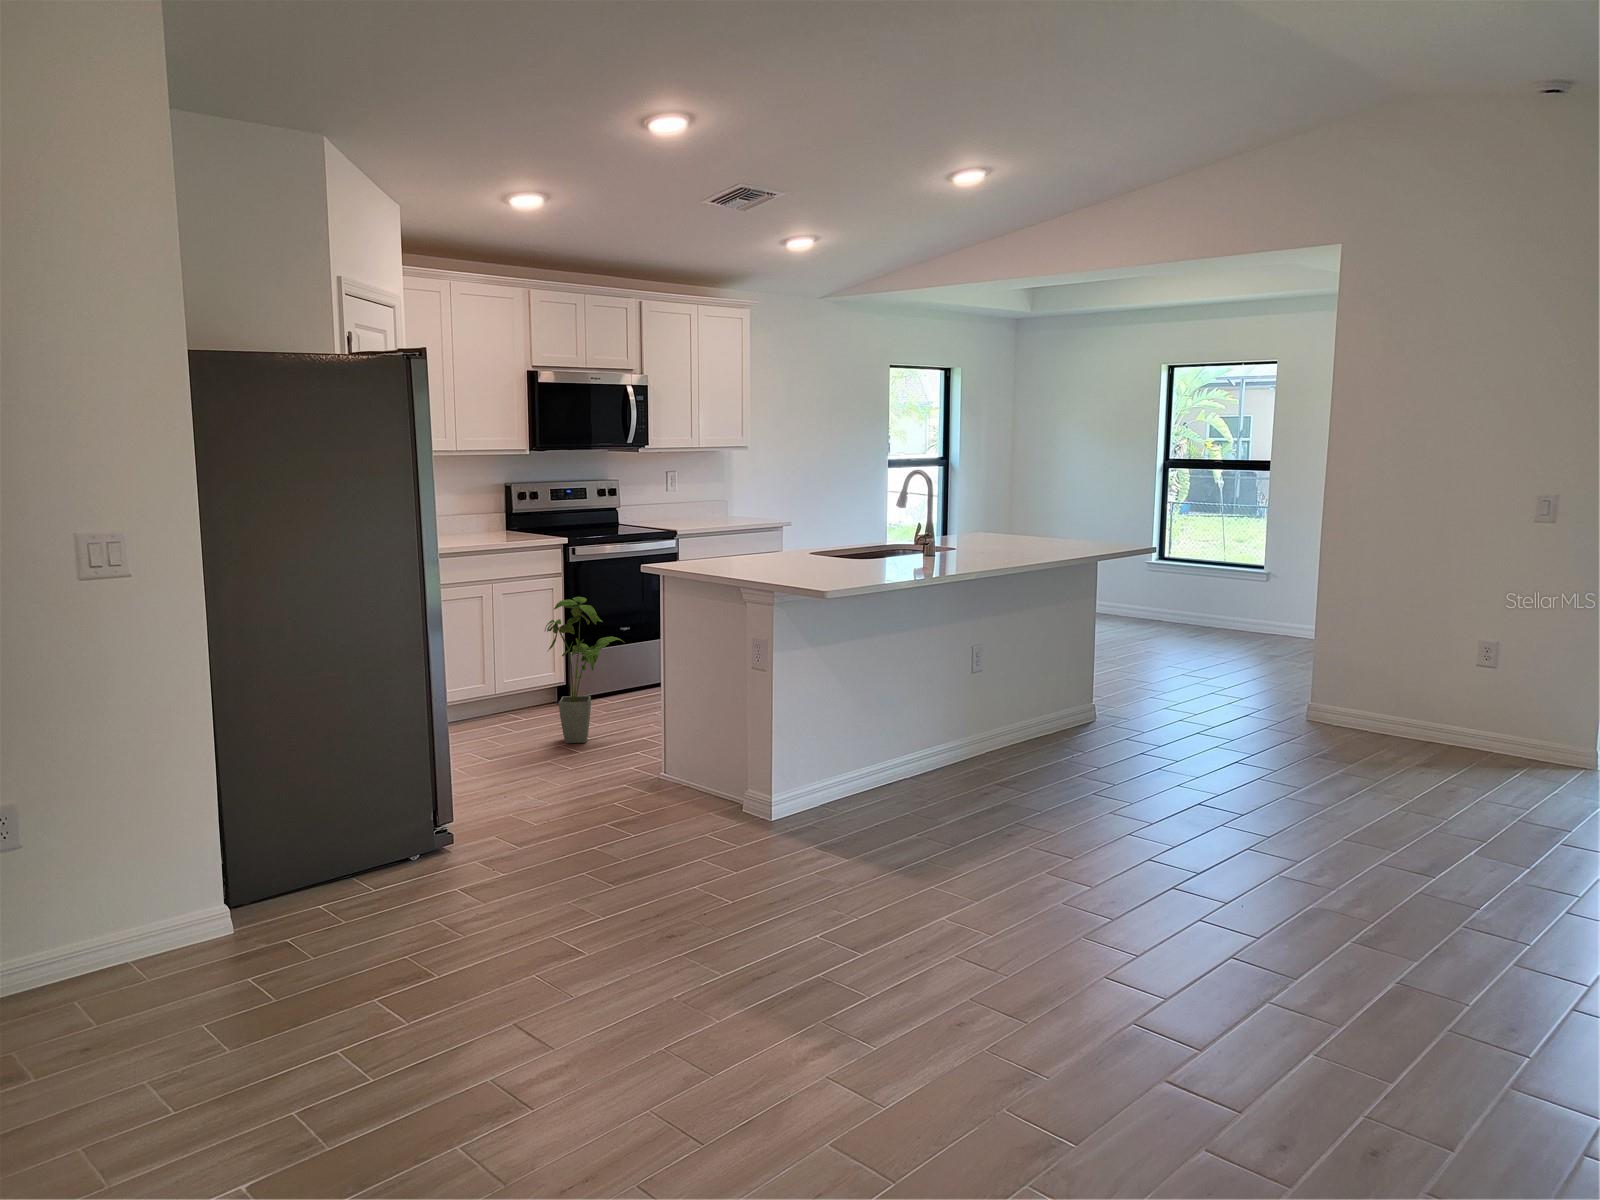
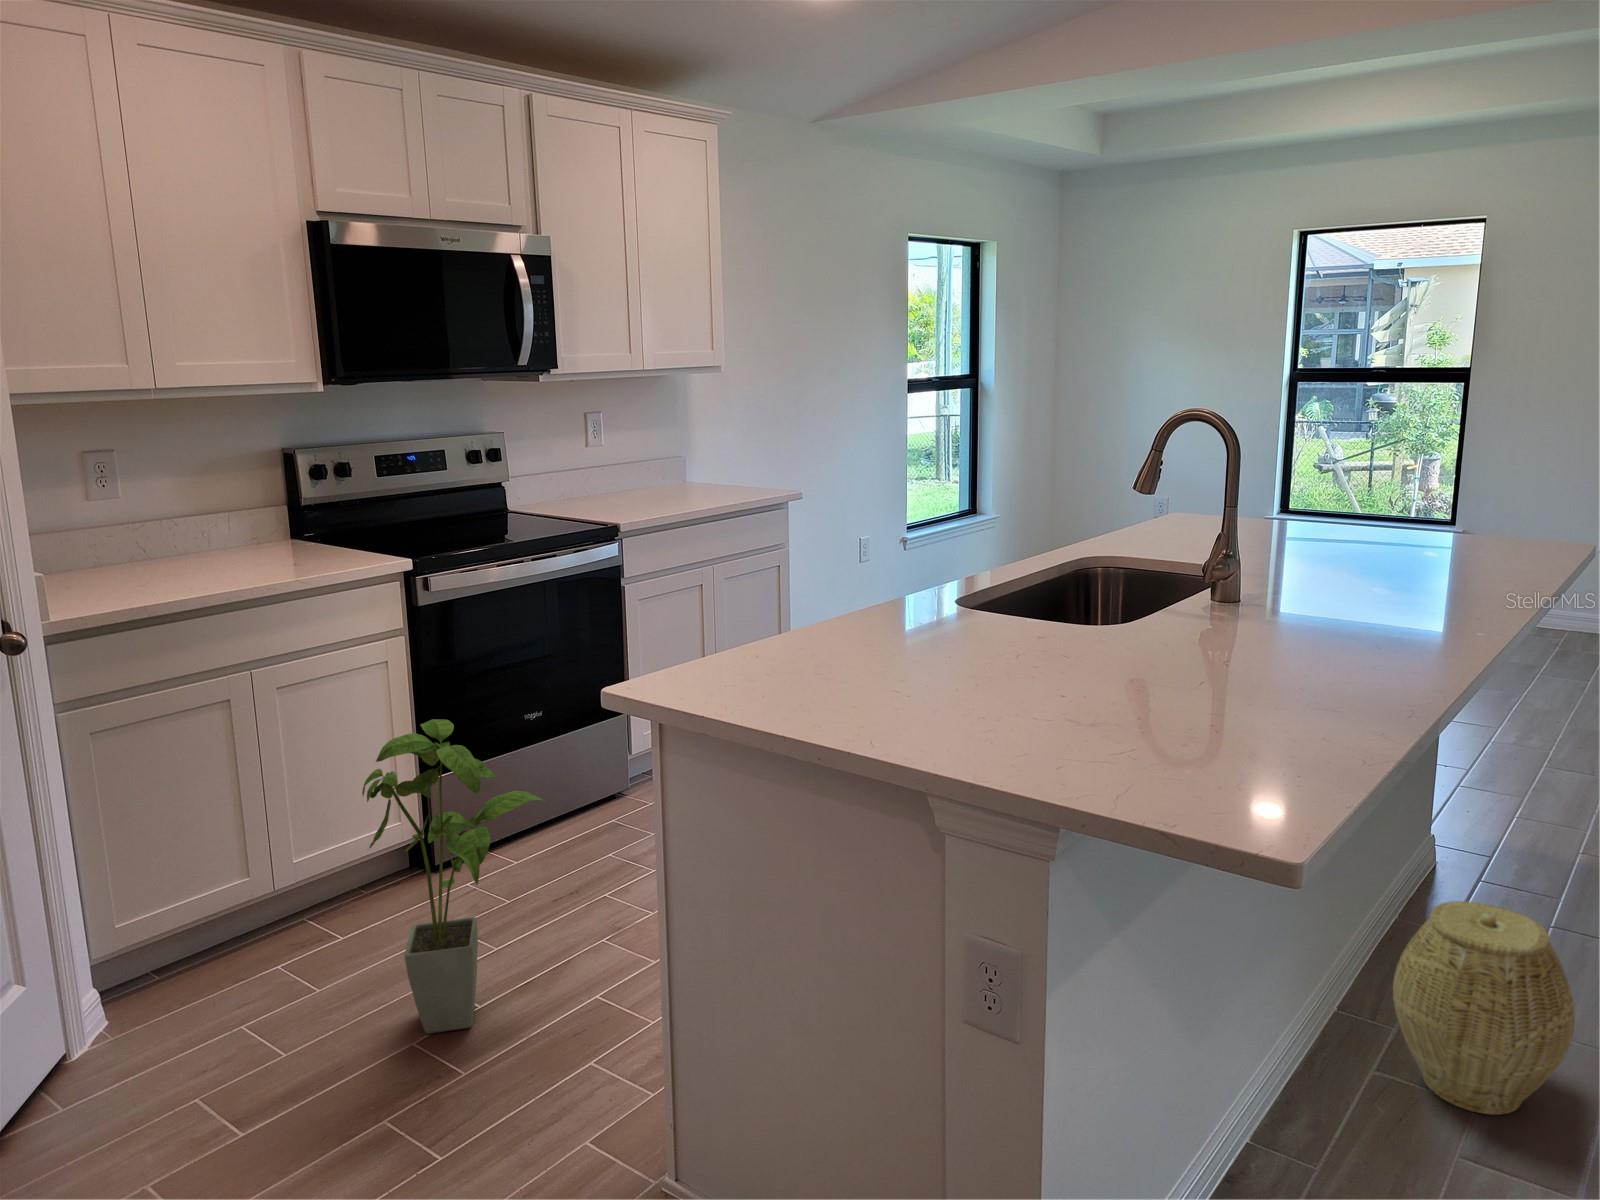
woven basket: none [990,690,1060,779] -> present [1393,901,1575,1115]

